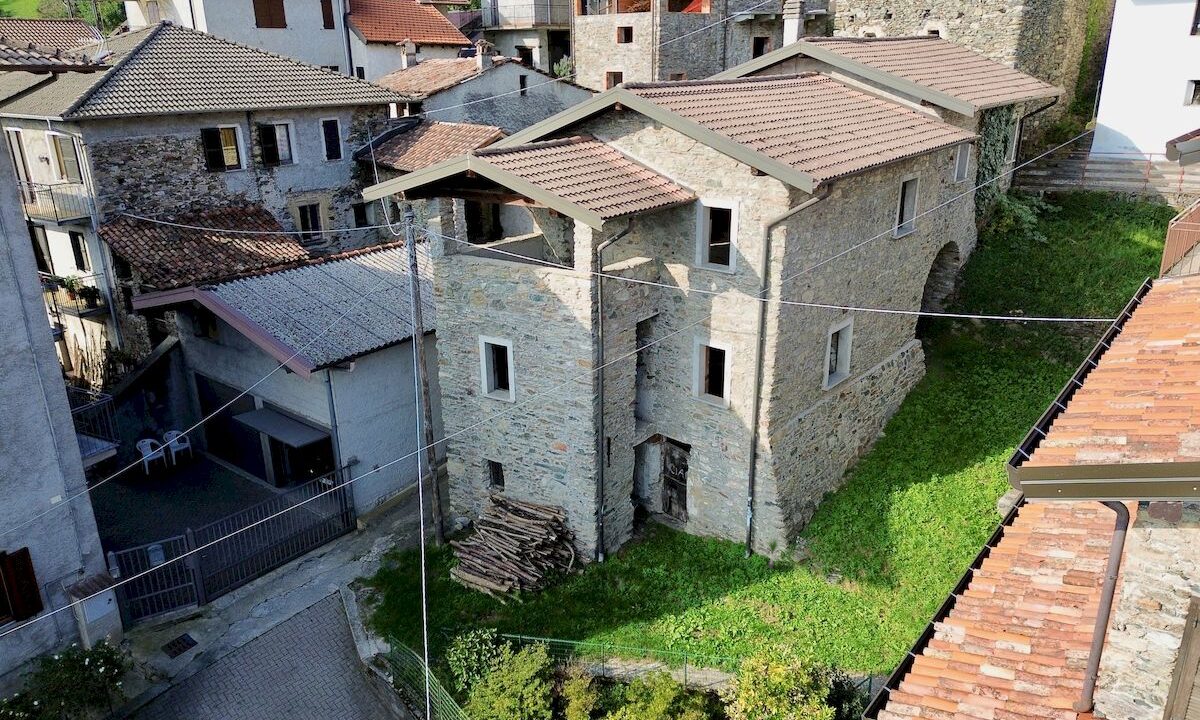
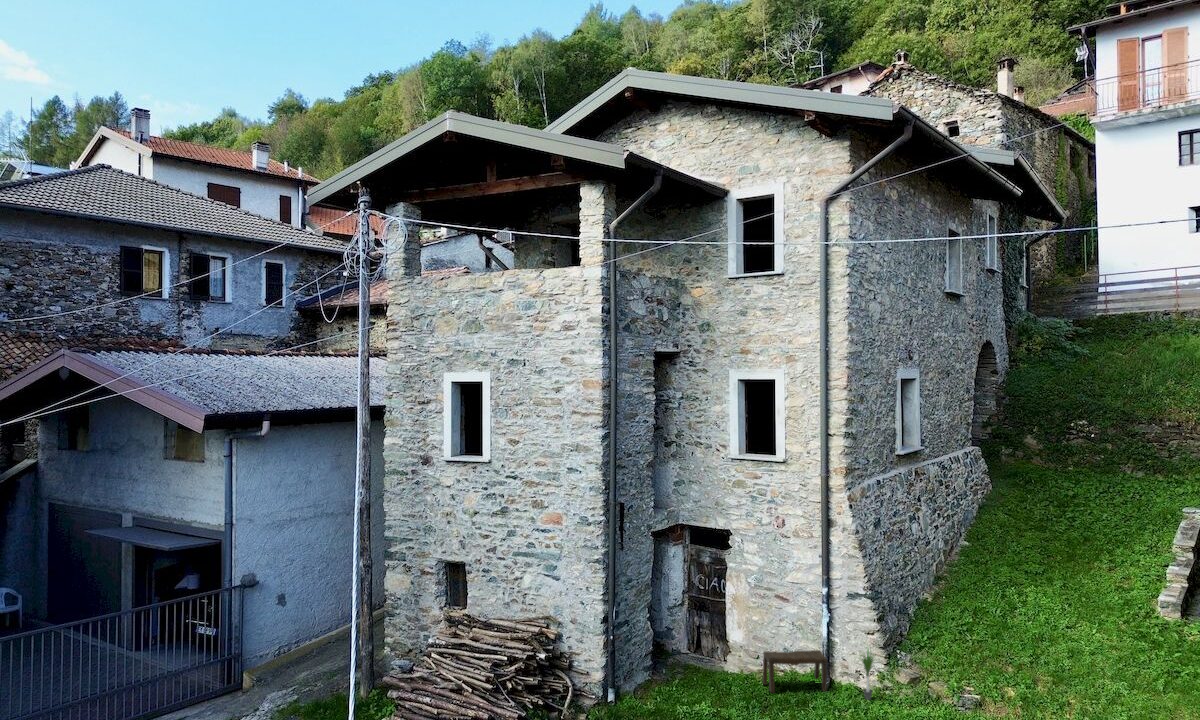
bench: none [705,529,748,559] -> present [763,650,827,693]

